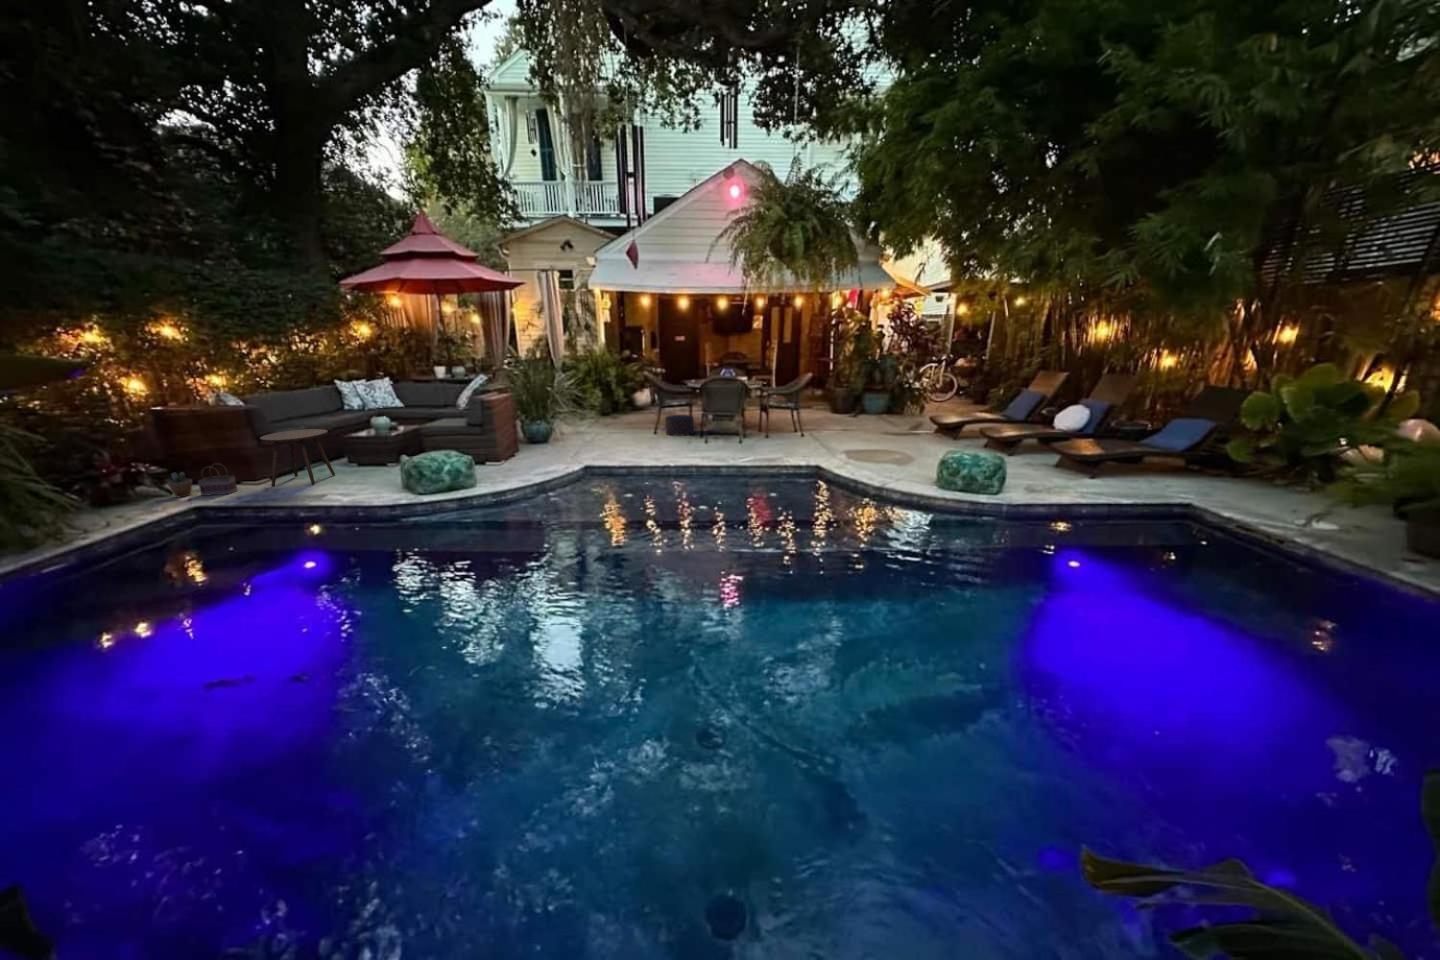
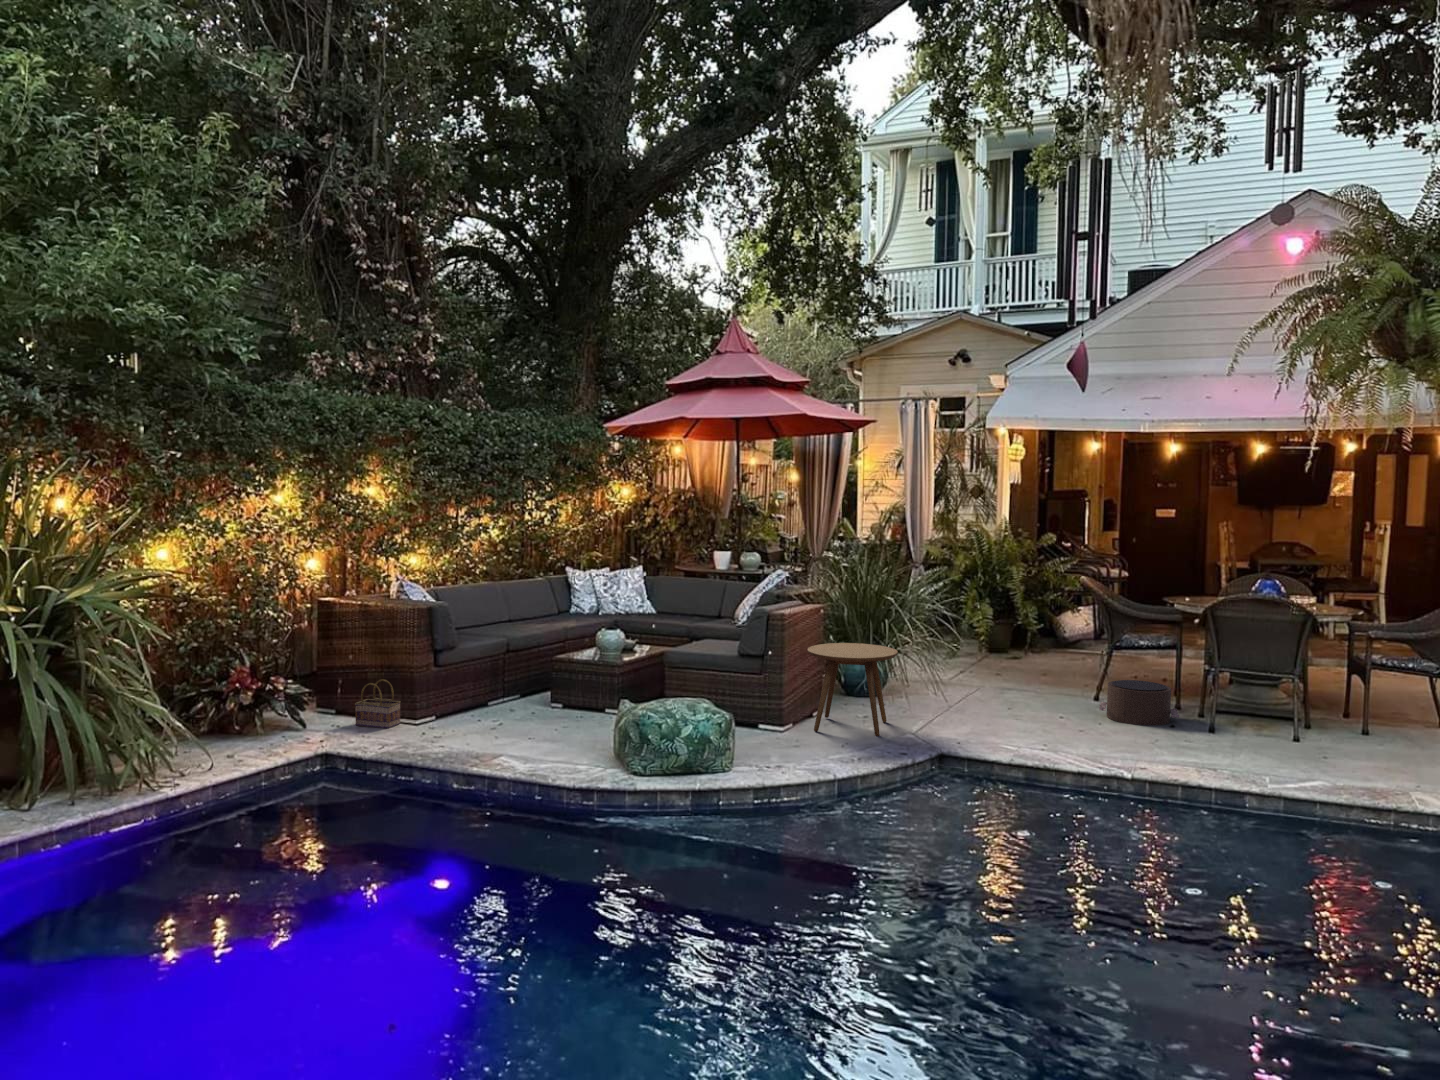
side table: present [260,429,335,487] -> present [807,643,898,736]
potted plant: present [168,472,192,497] -> none [323,686,352,723]

